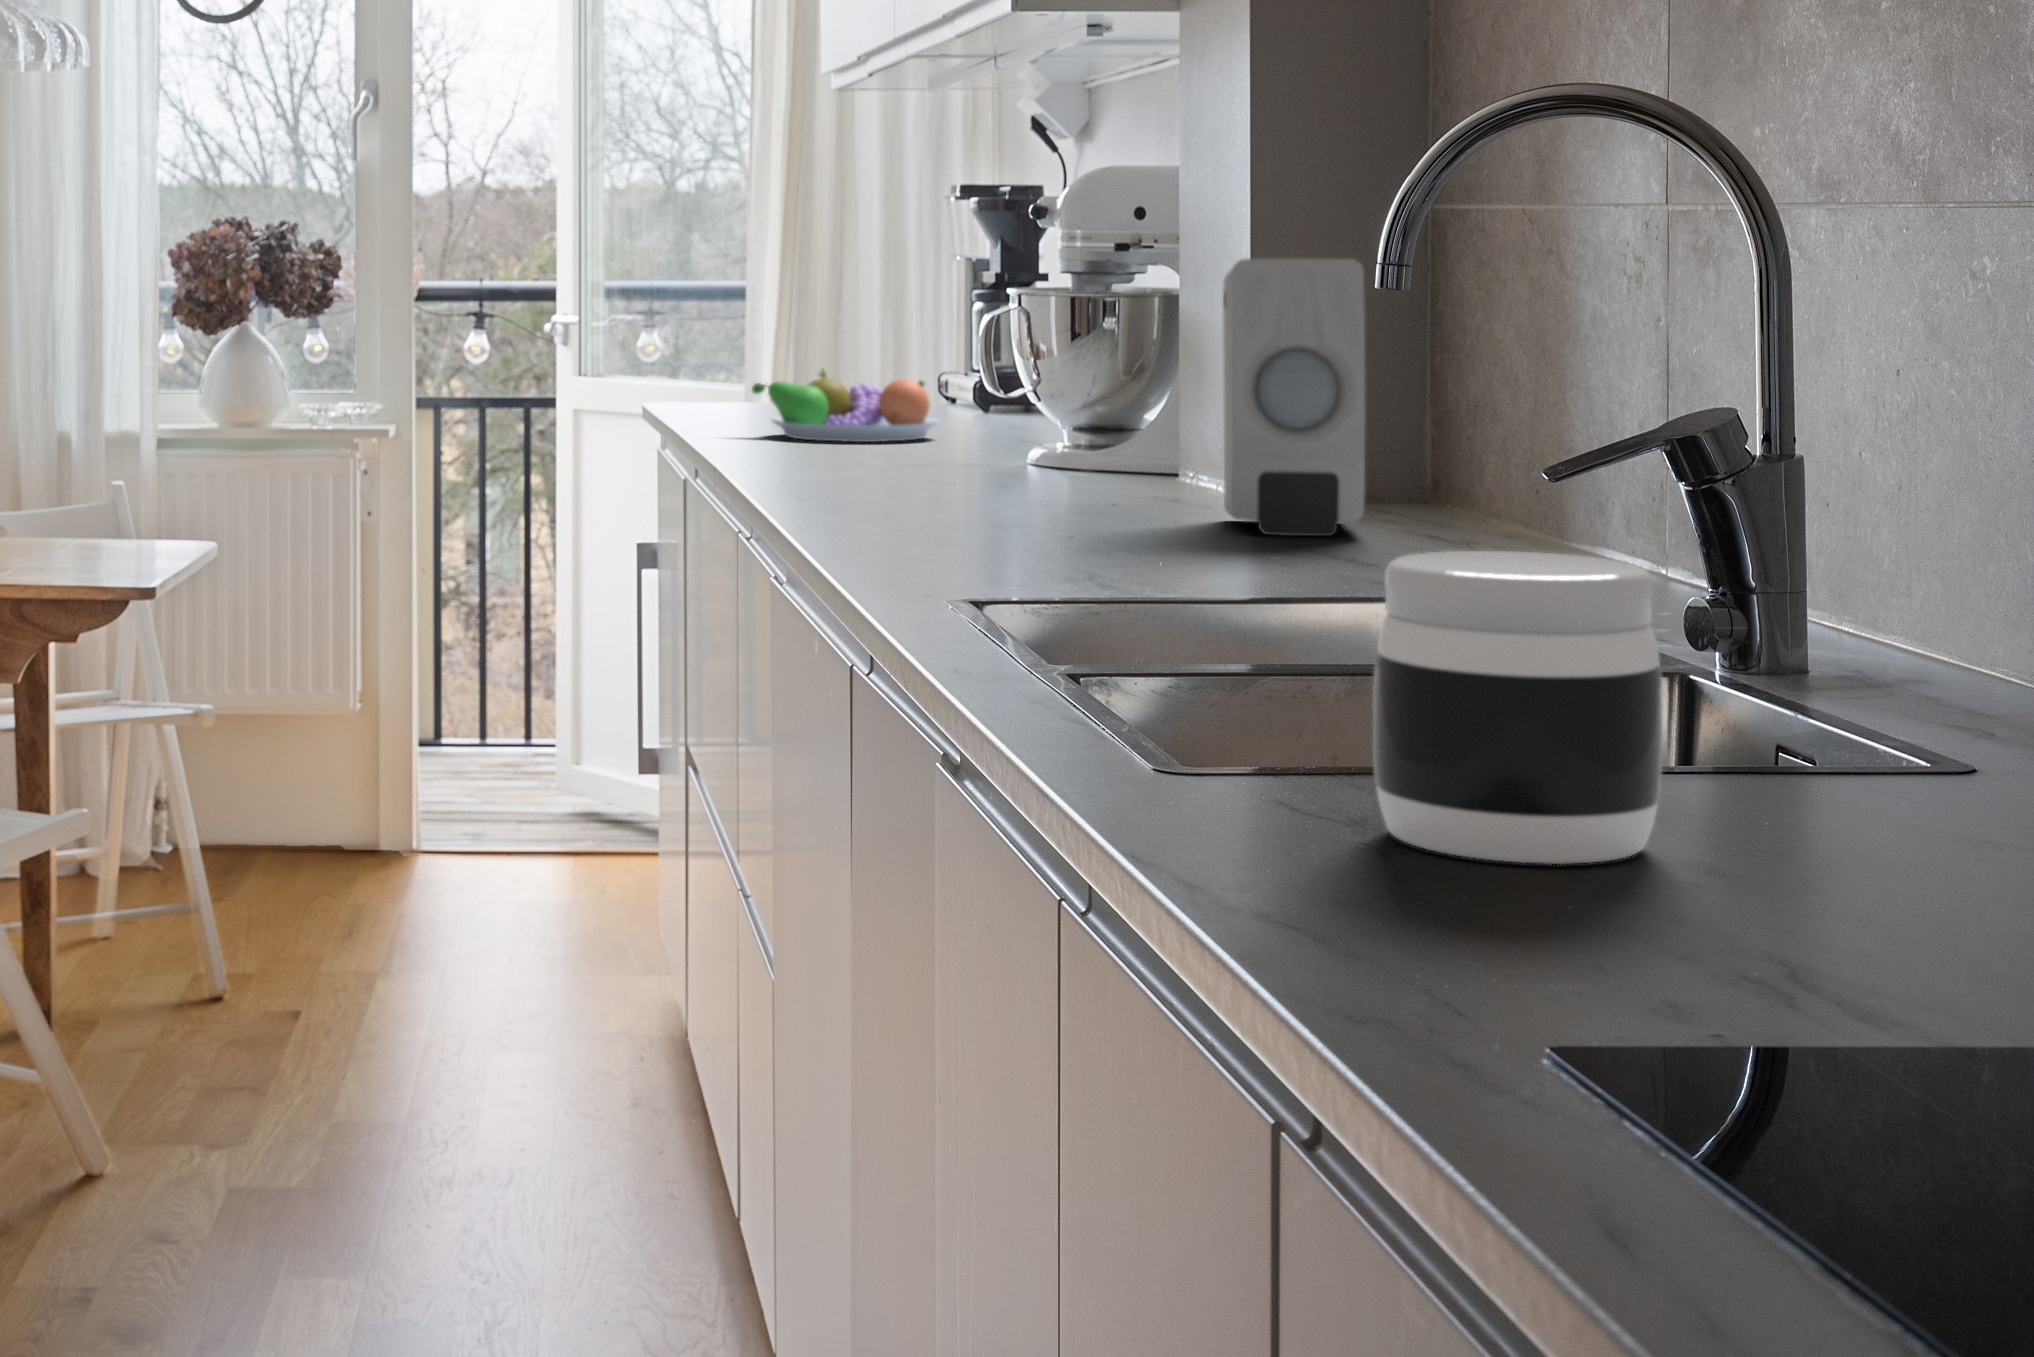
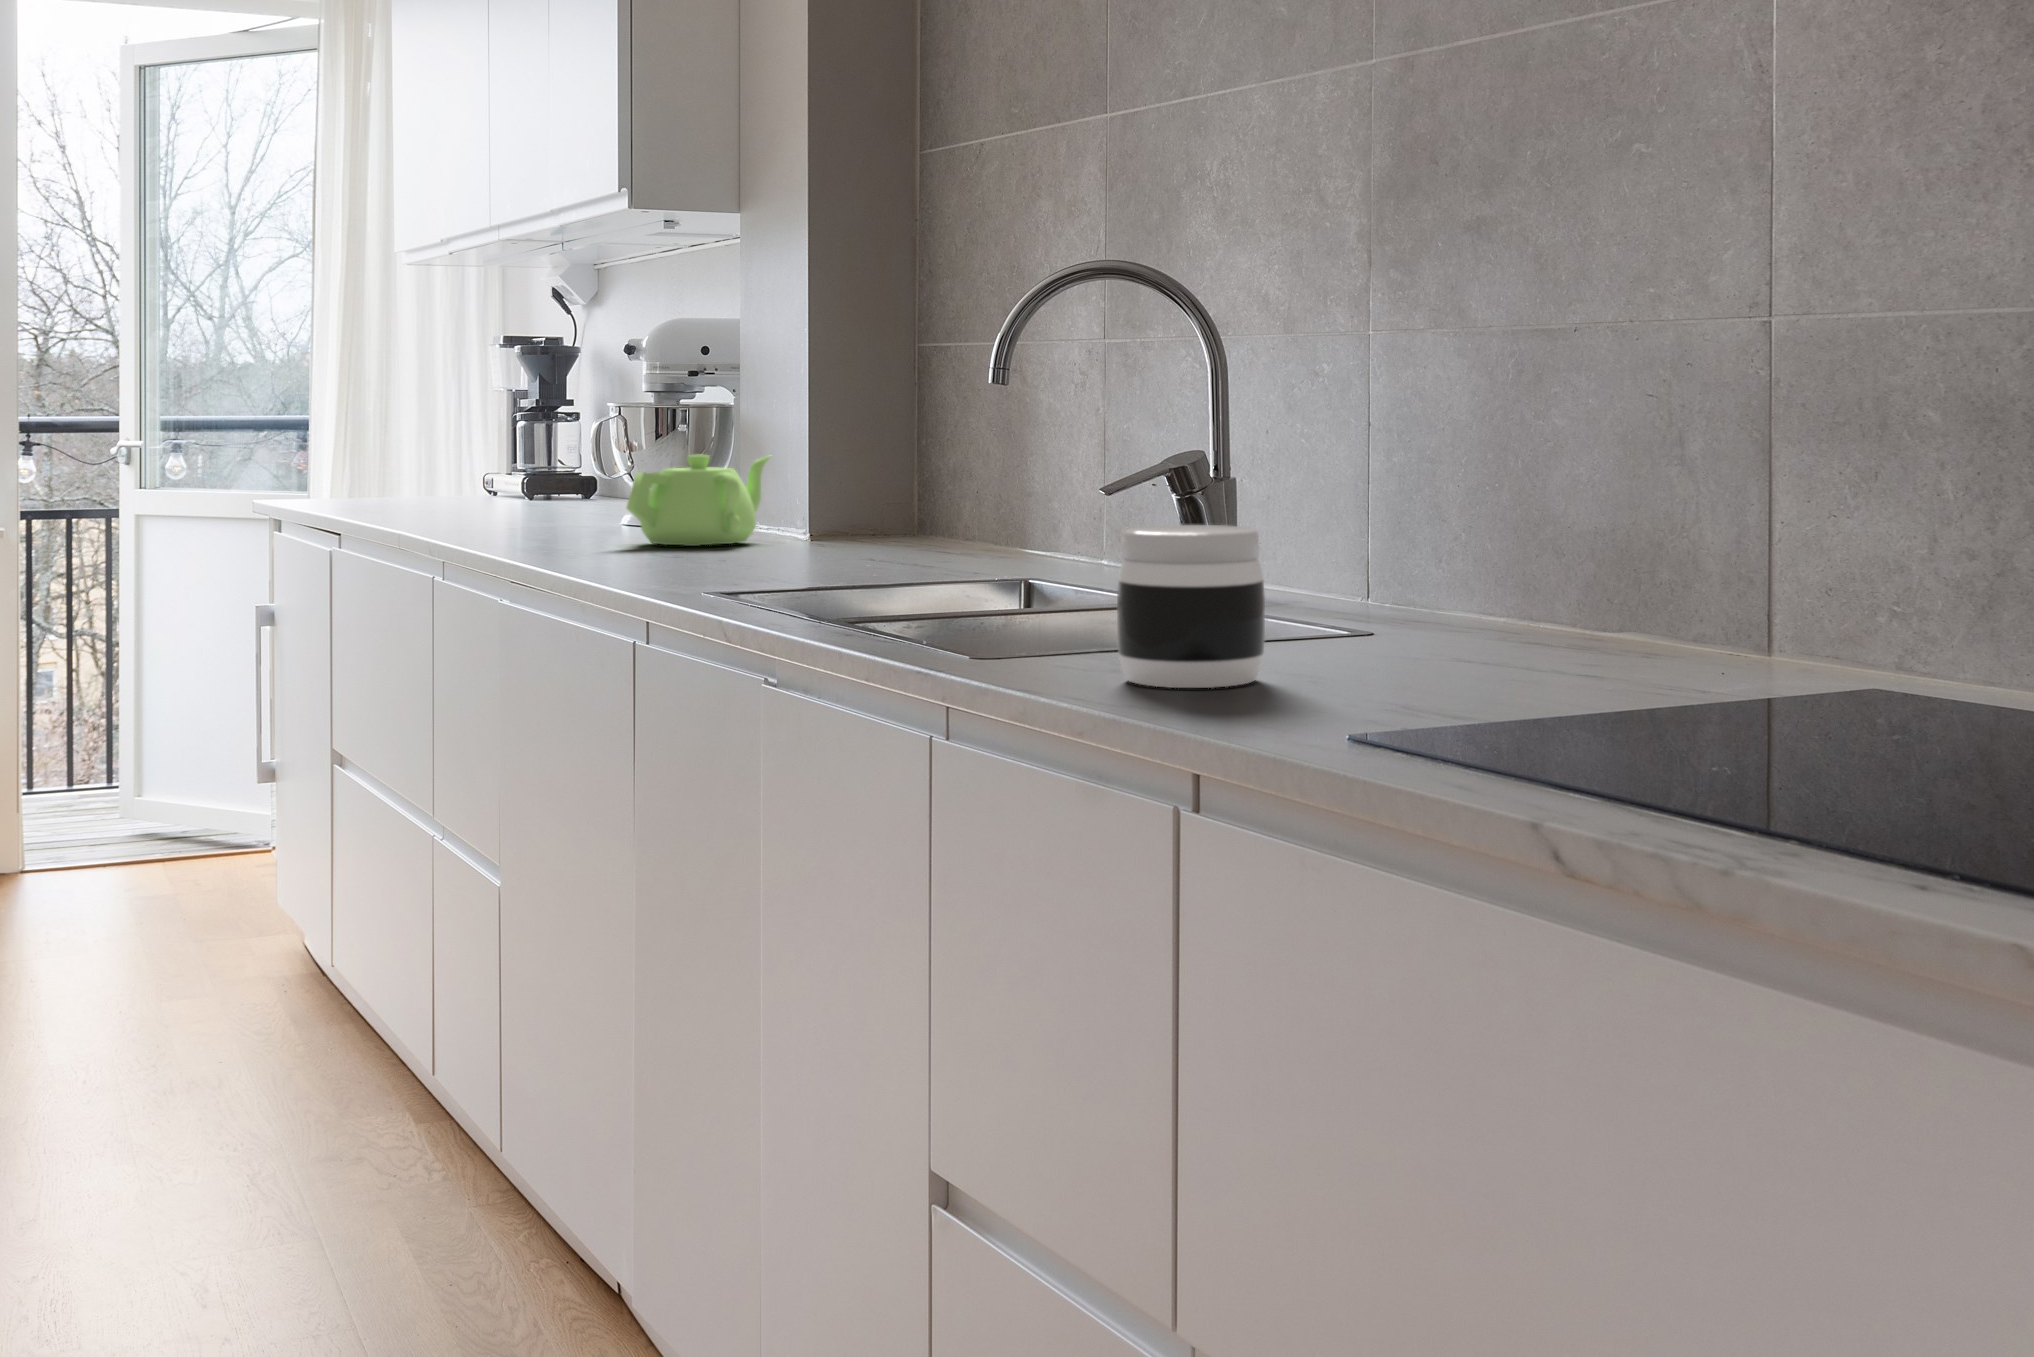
soap dispenser: present [1223,258,1365,536] -> none [796,378,899,557]
teapot: none [984,368,1214,502] -> present [627,455,770,546]
fruit bowl: present [752,369,939,442] -> none [385,465,528,518]

